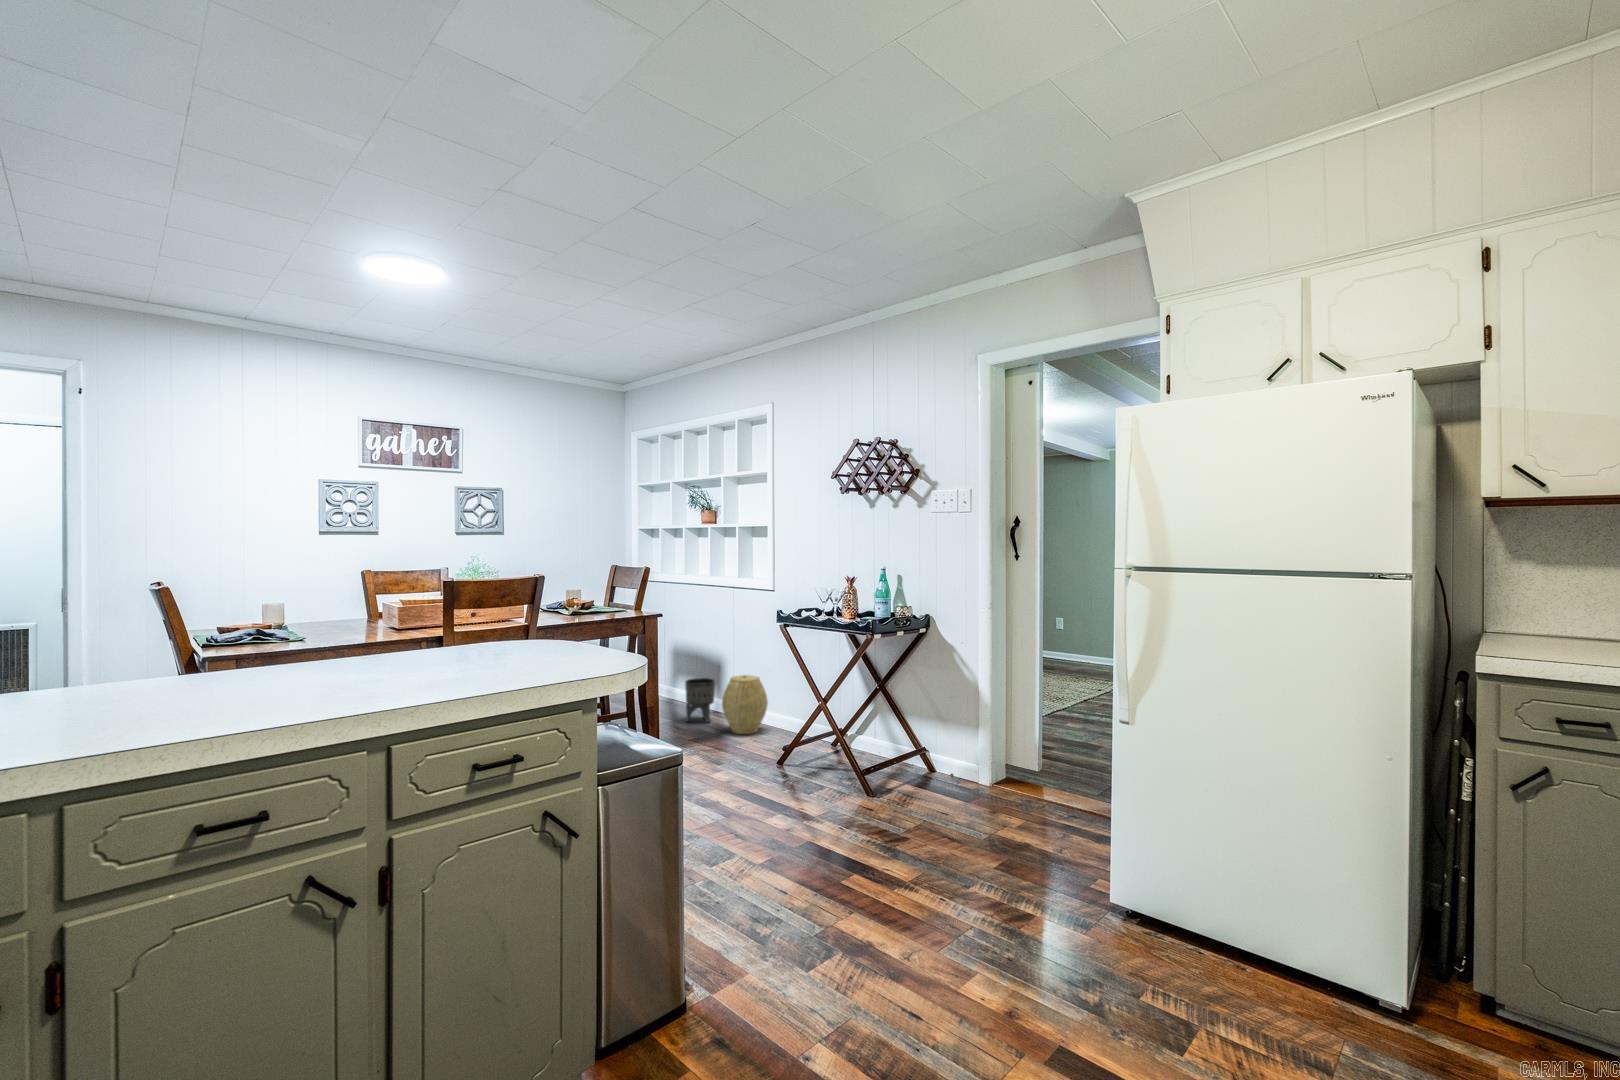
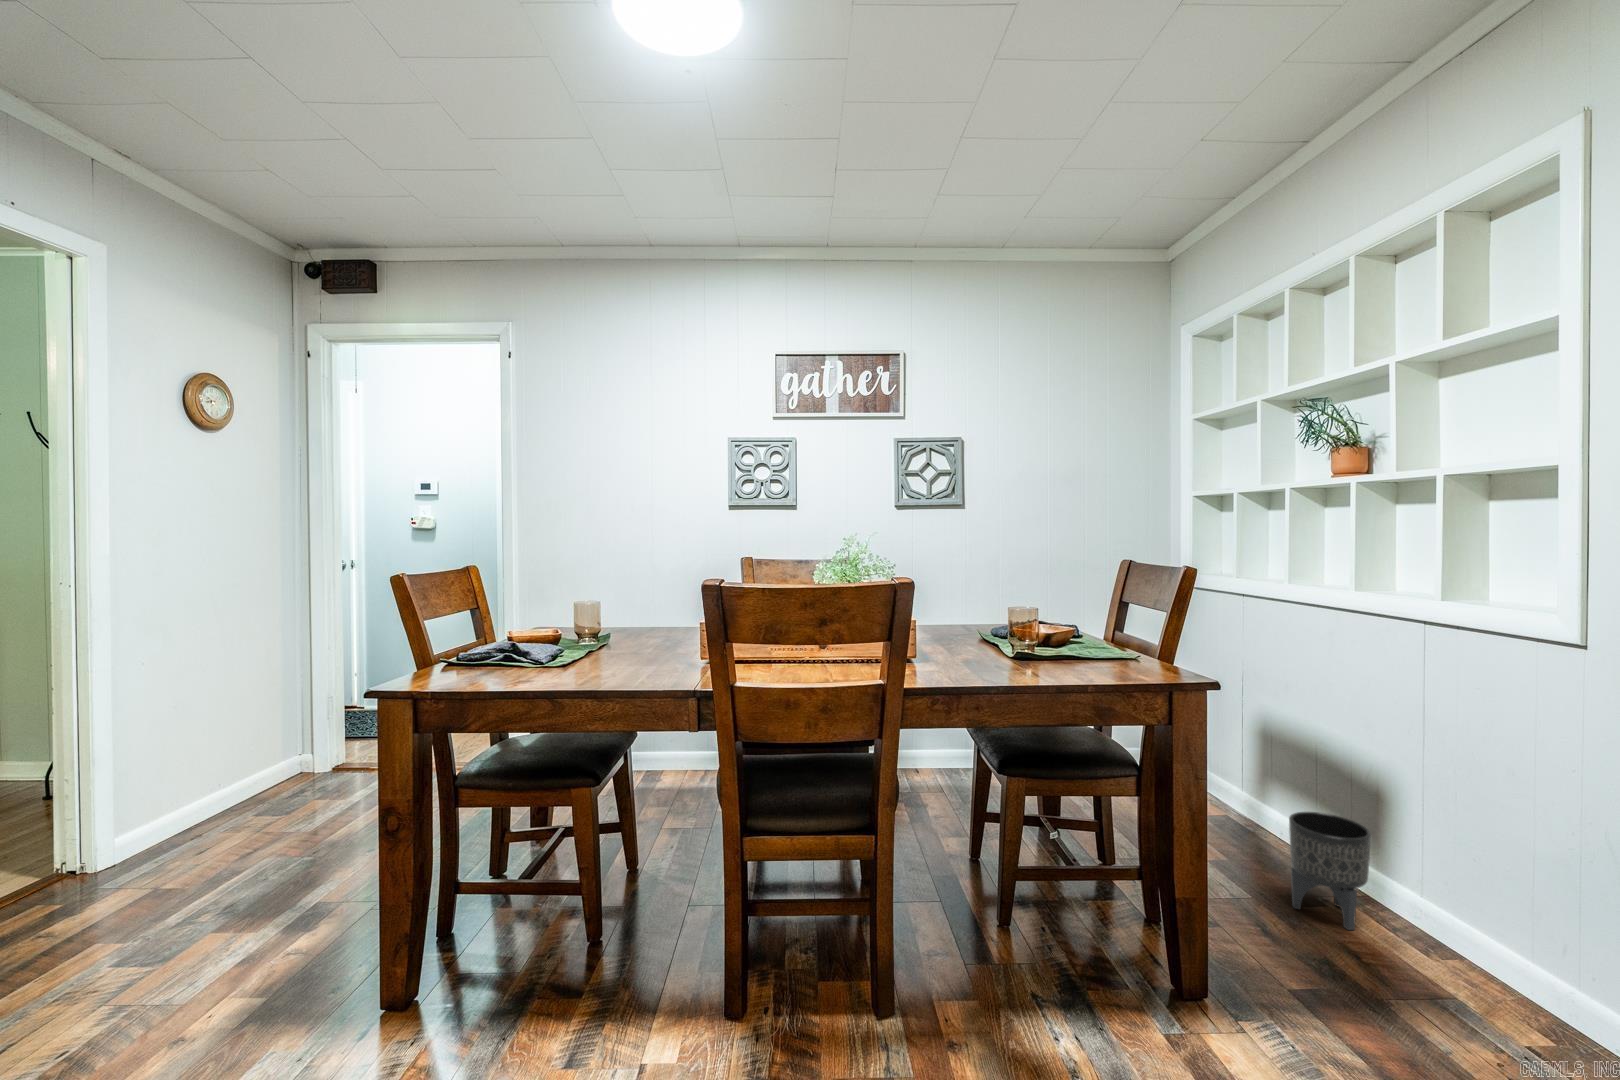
woven basket: present [722,675,768,734] -> none [1398,850,1561,1028]

